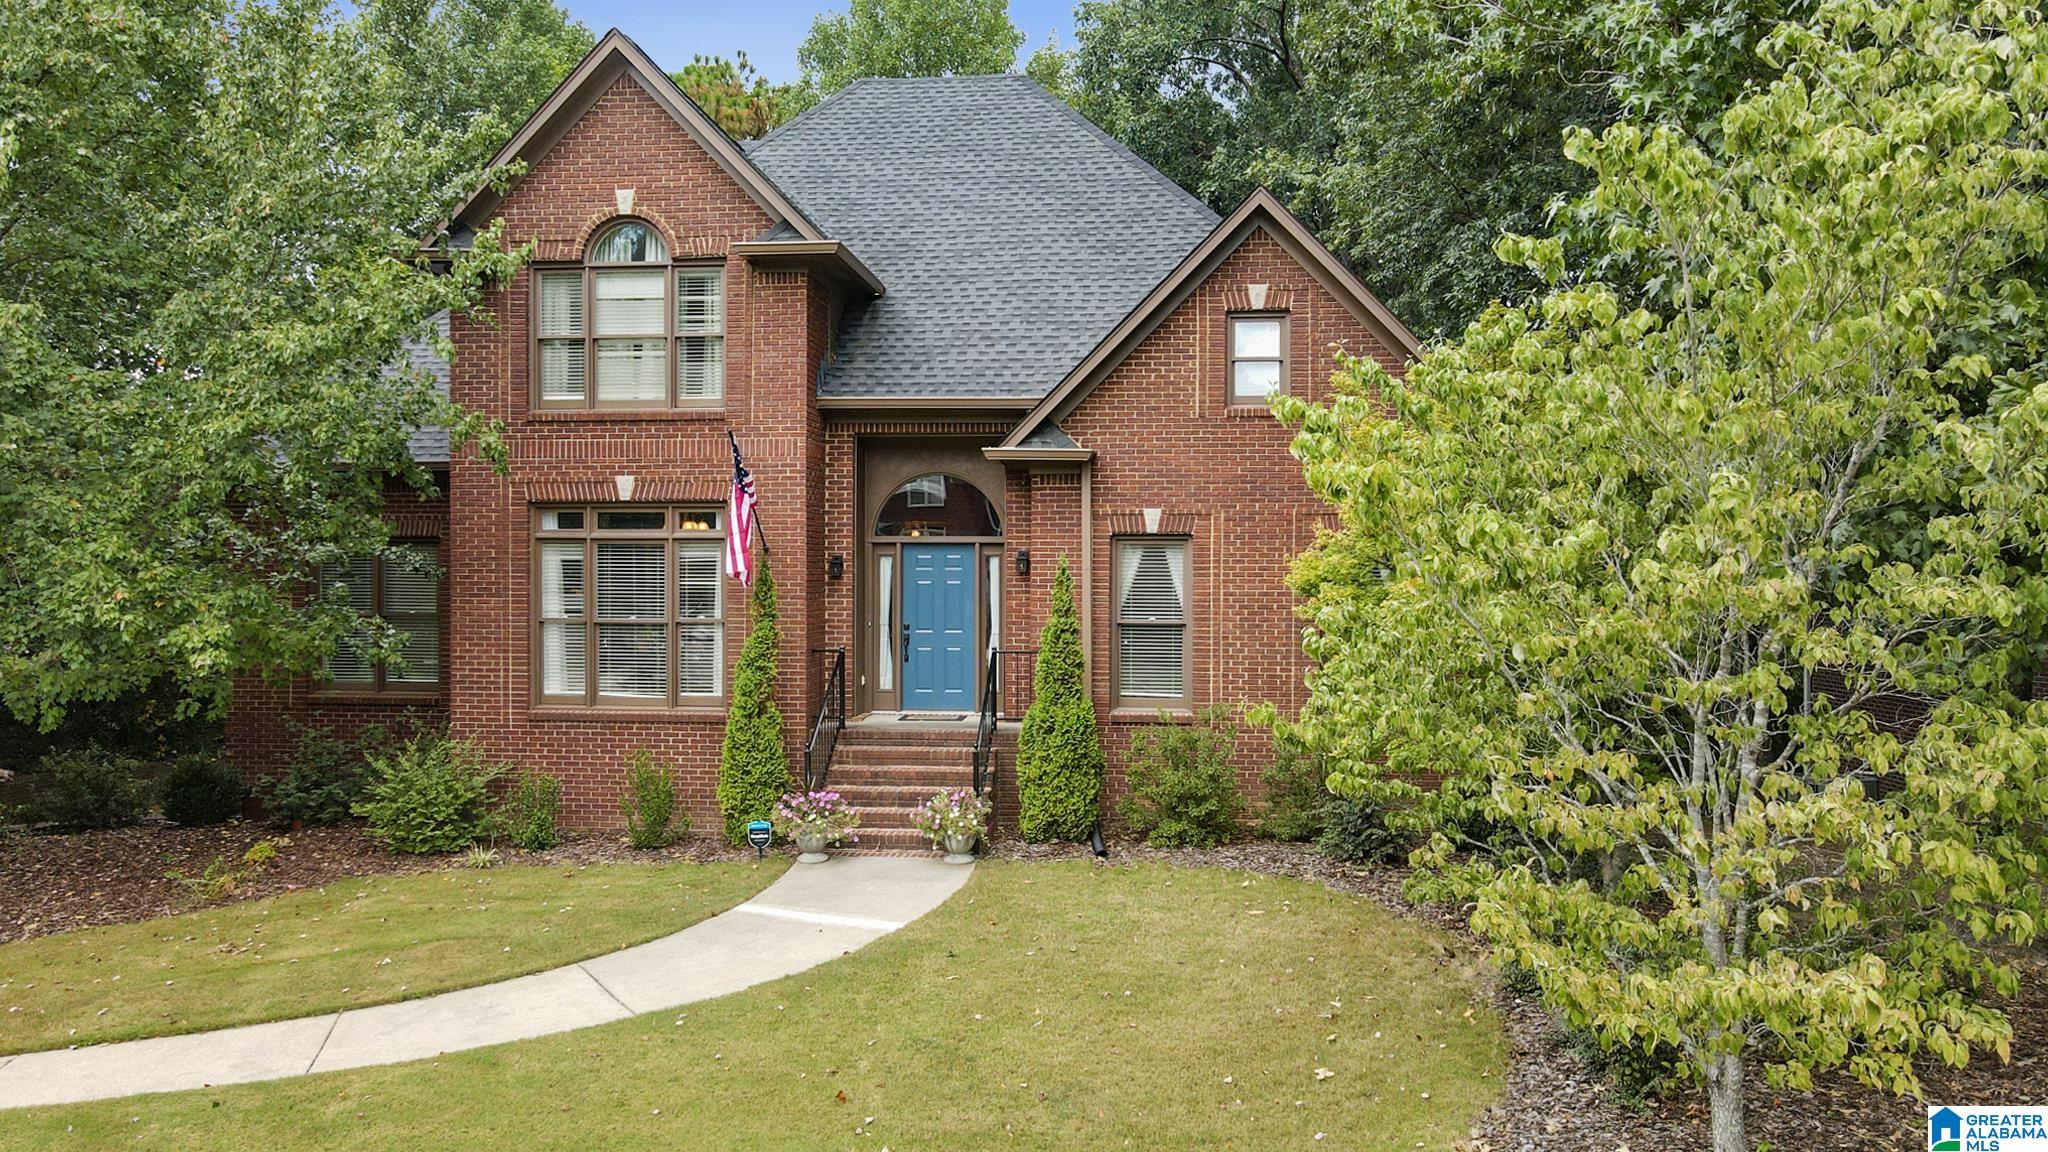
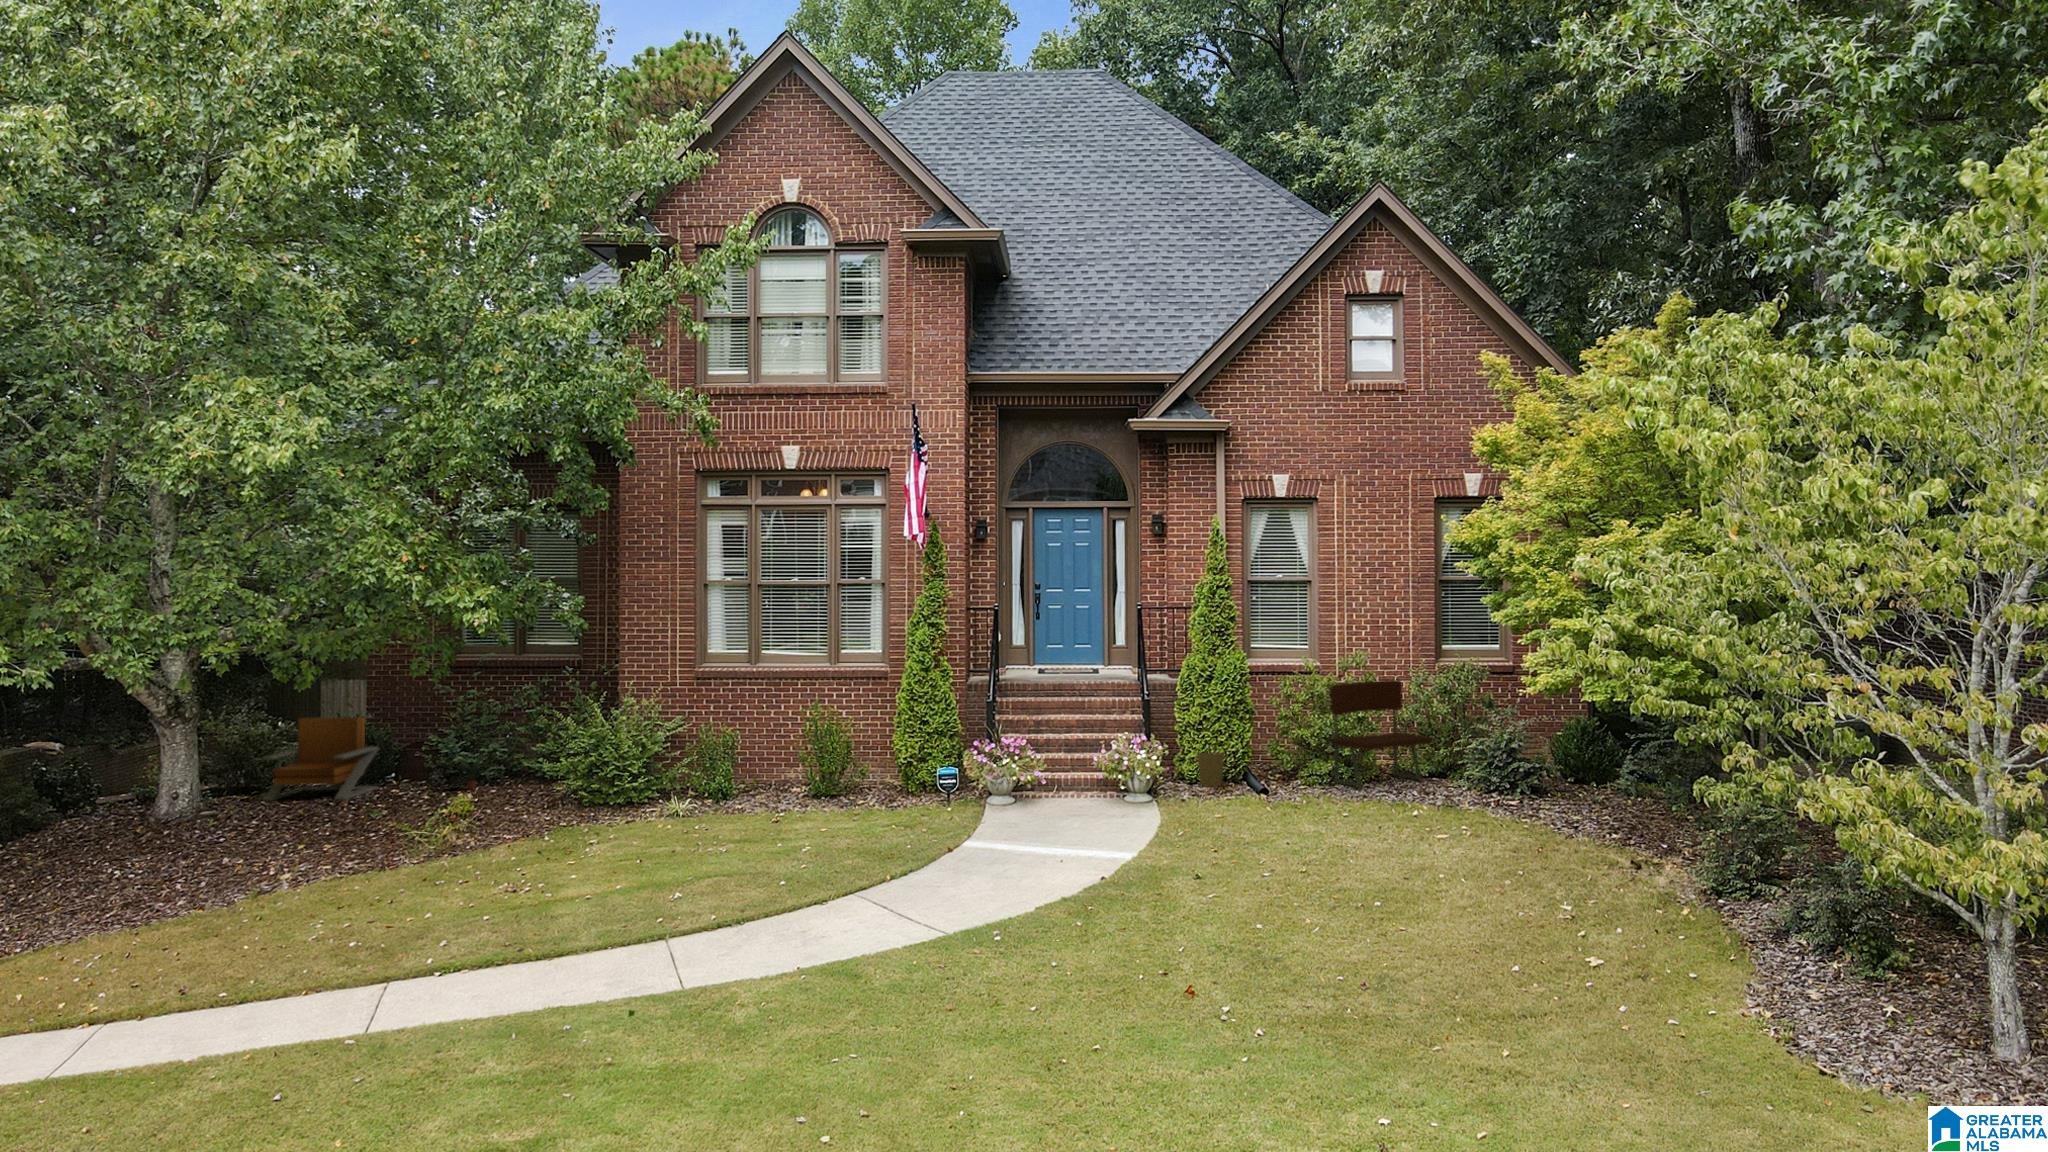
bench: none [1185,737,1298,859] -> present [1330,680,1433,788]
lounge chair: none [79,750,212,839] -> present [262,717,378,801]
basket: none [1037,802,1069,852] -> present [1196,746,1225,787]

